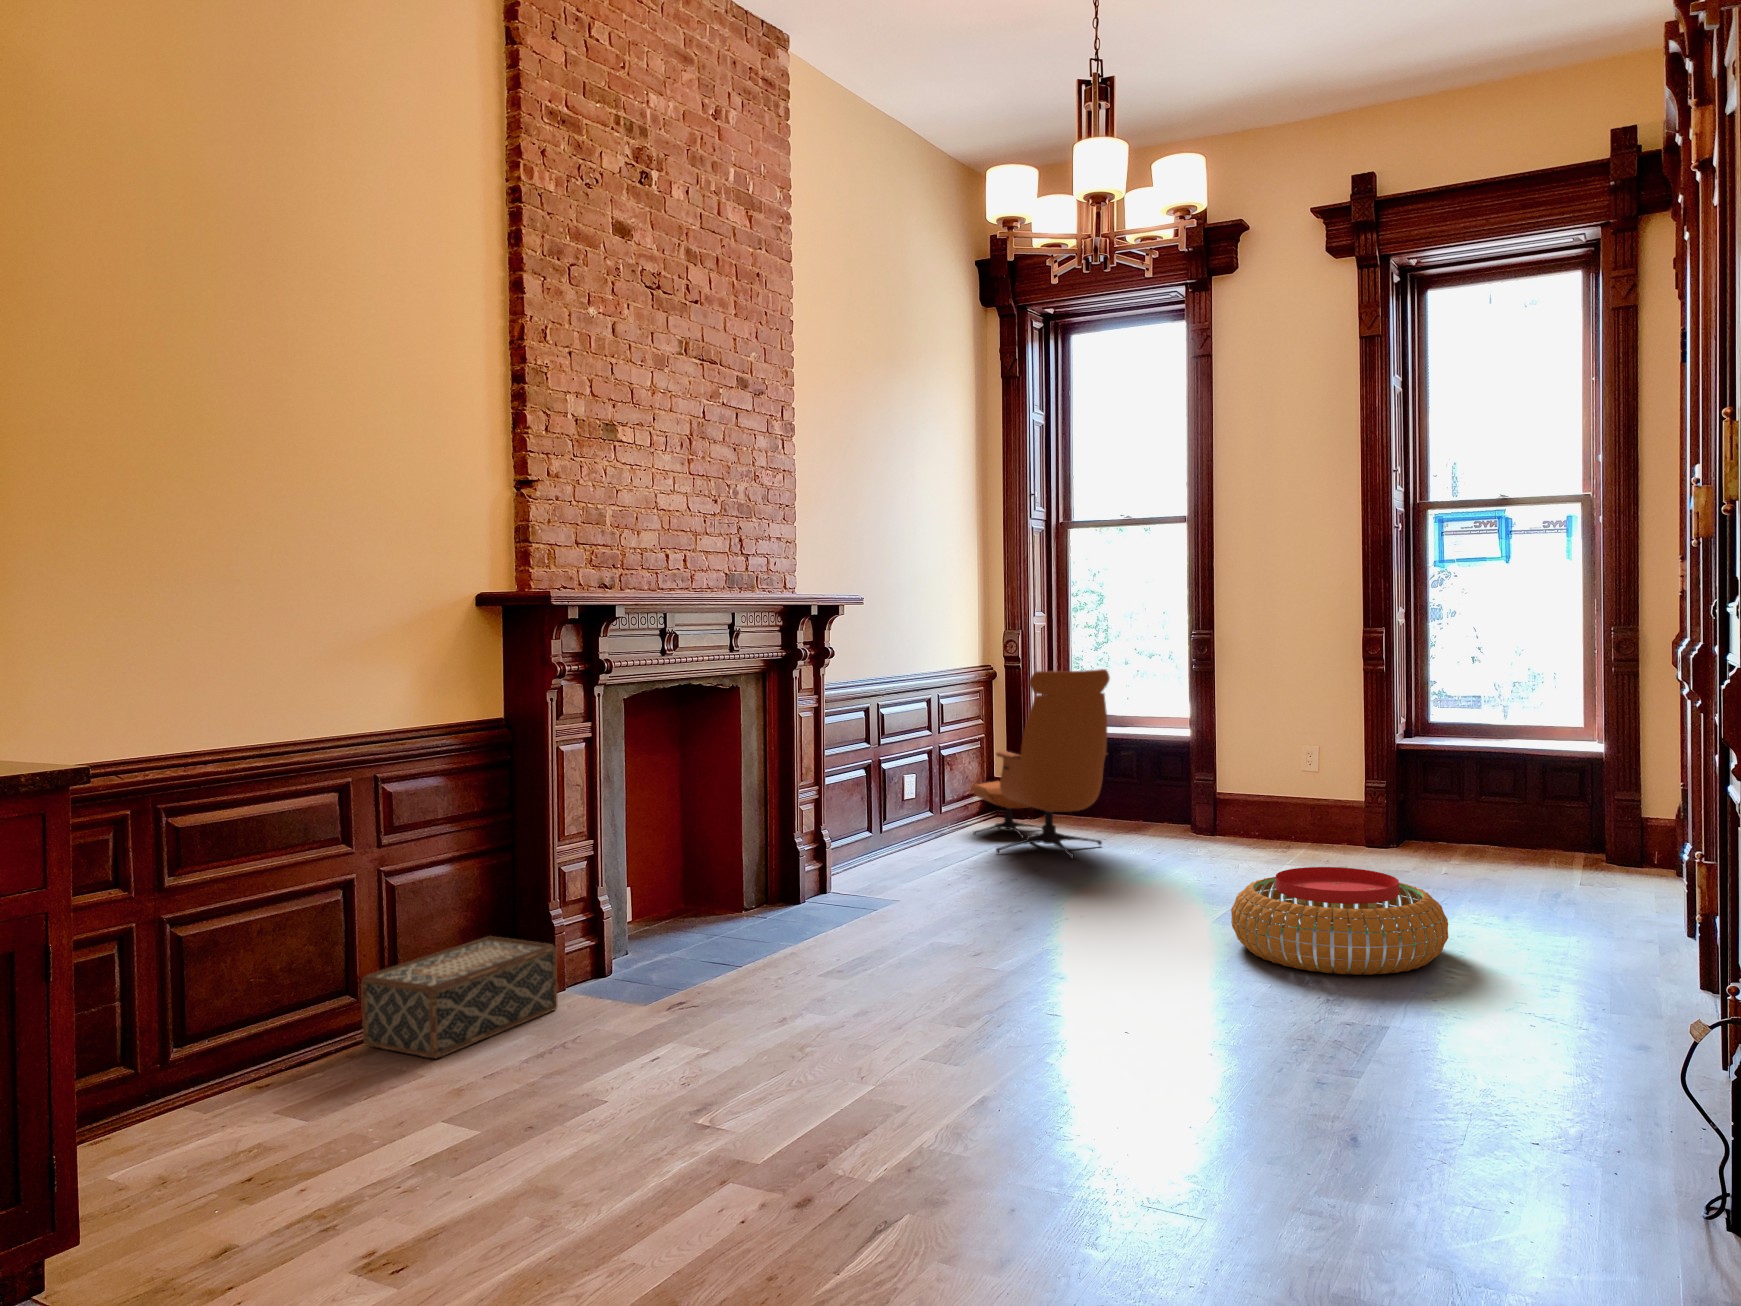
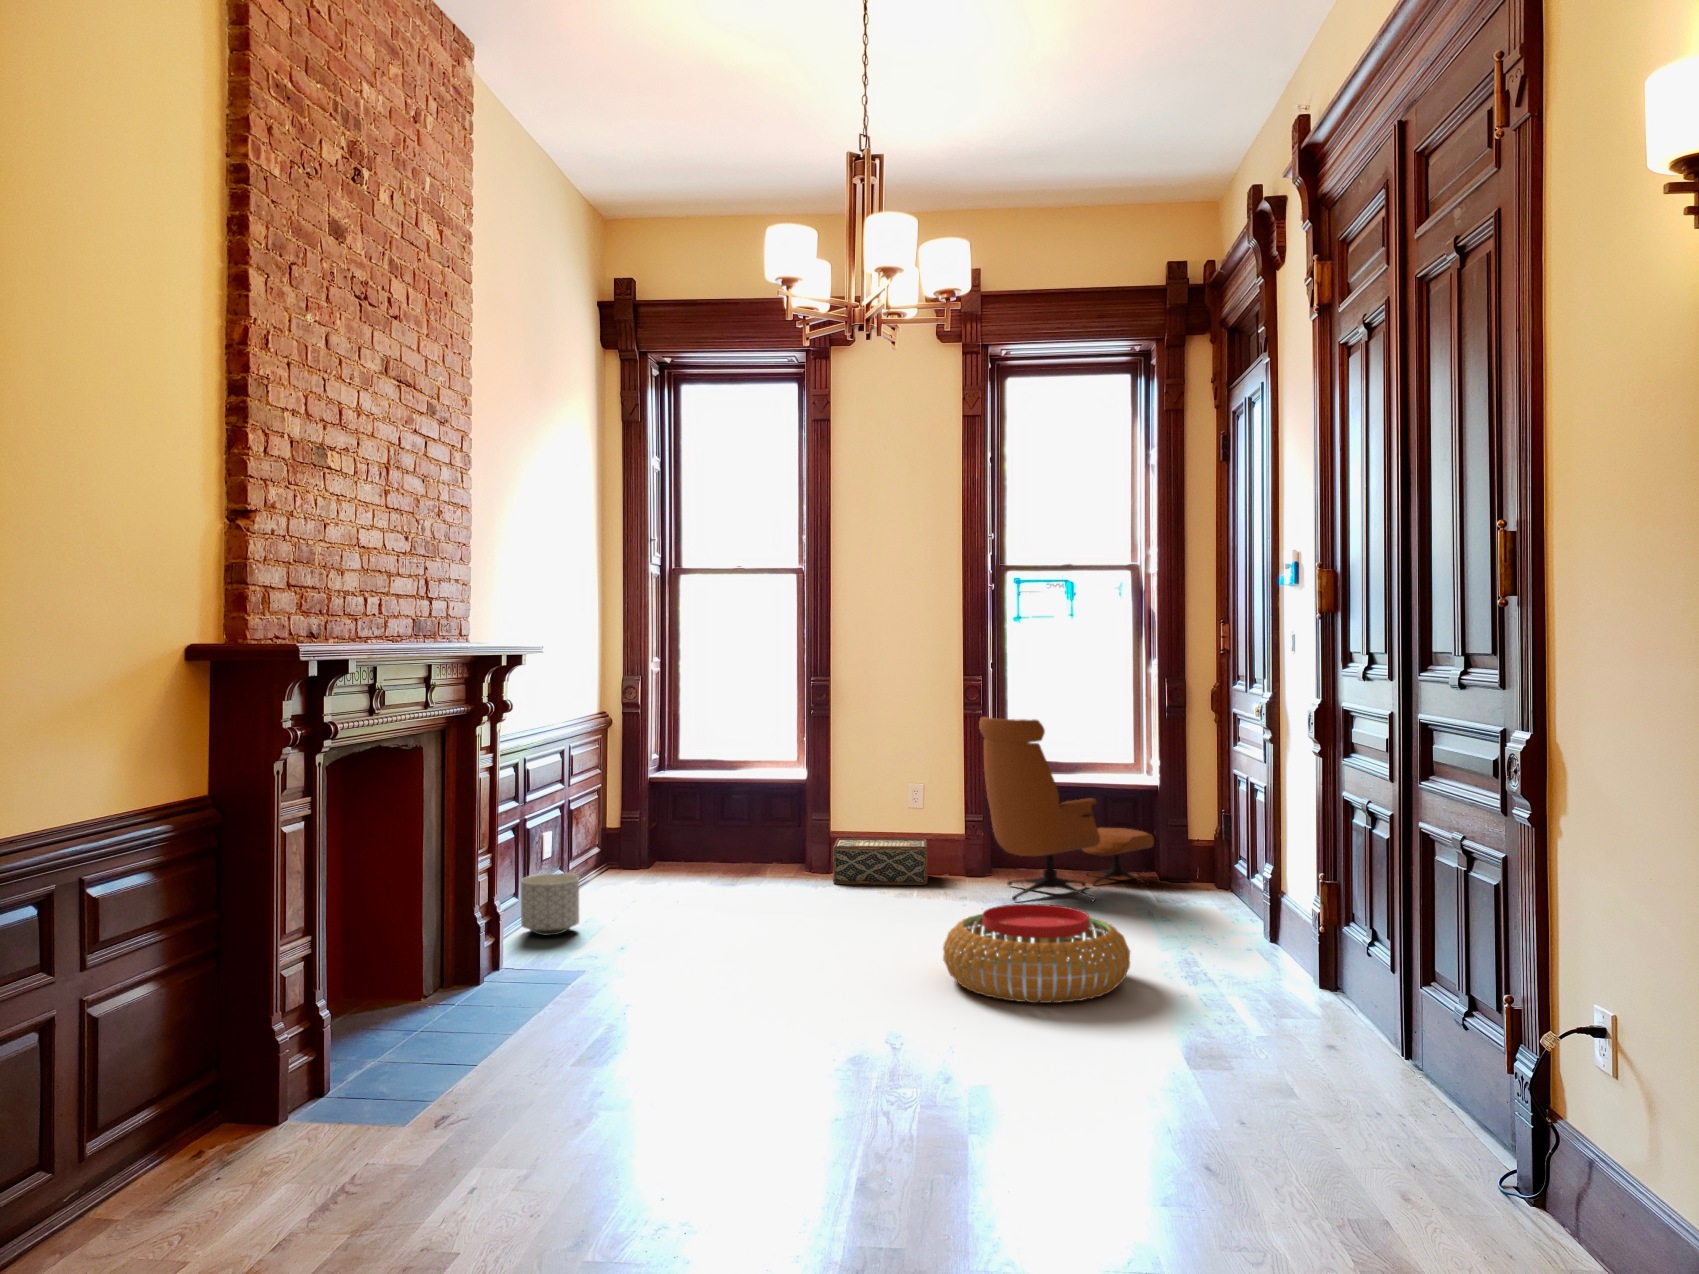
lounge chair: present [973,669,1110,859] -> present [979,717,1154,901]
planter: none [868,813,923,870] -> present [521,874,579,935]
woven basket: present [361,936,558,1058] -> present [833,838,927,885]

